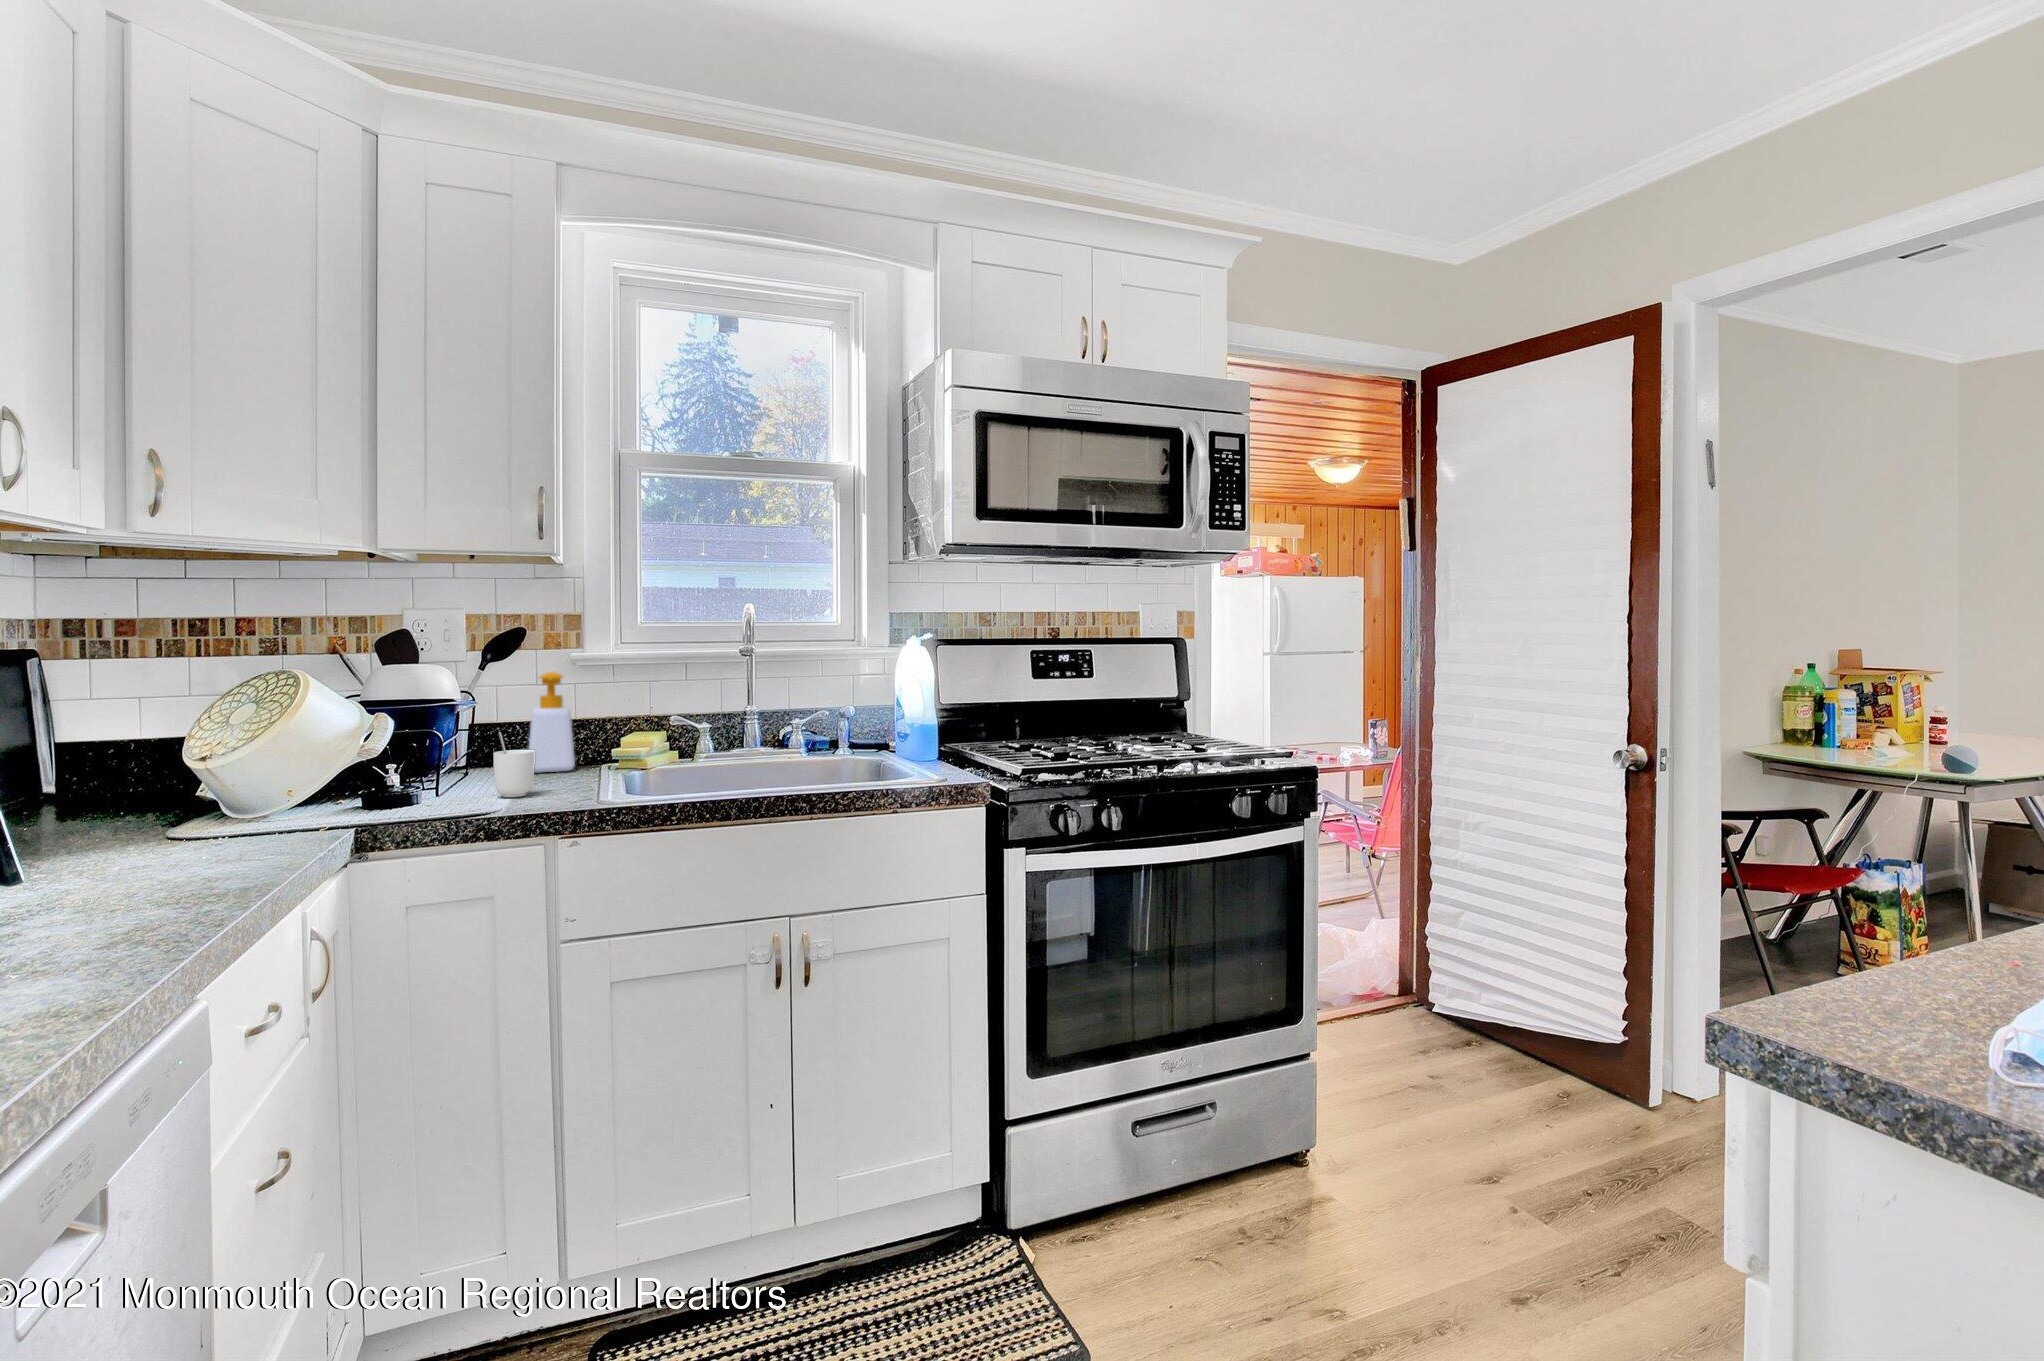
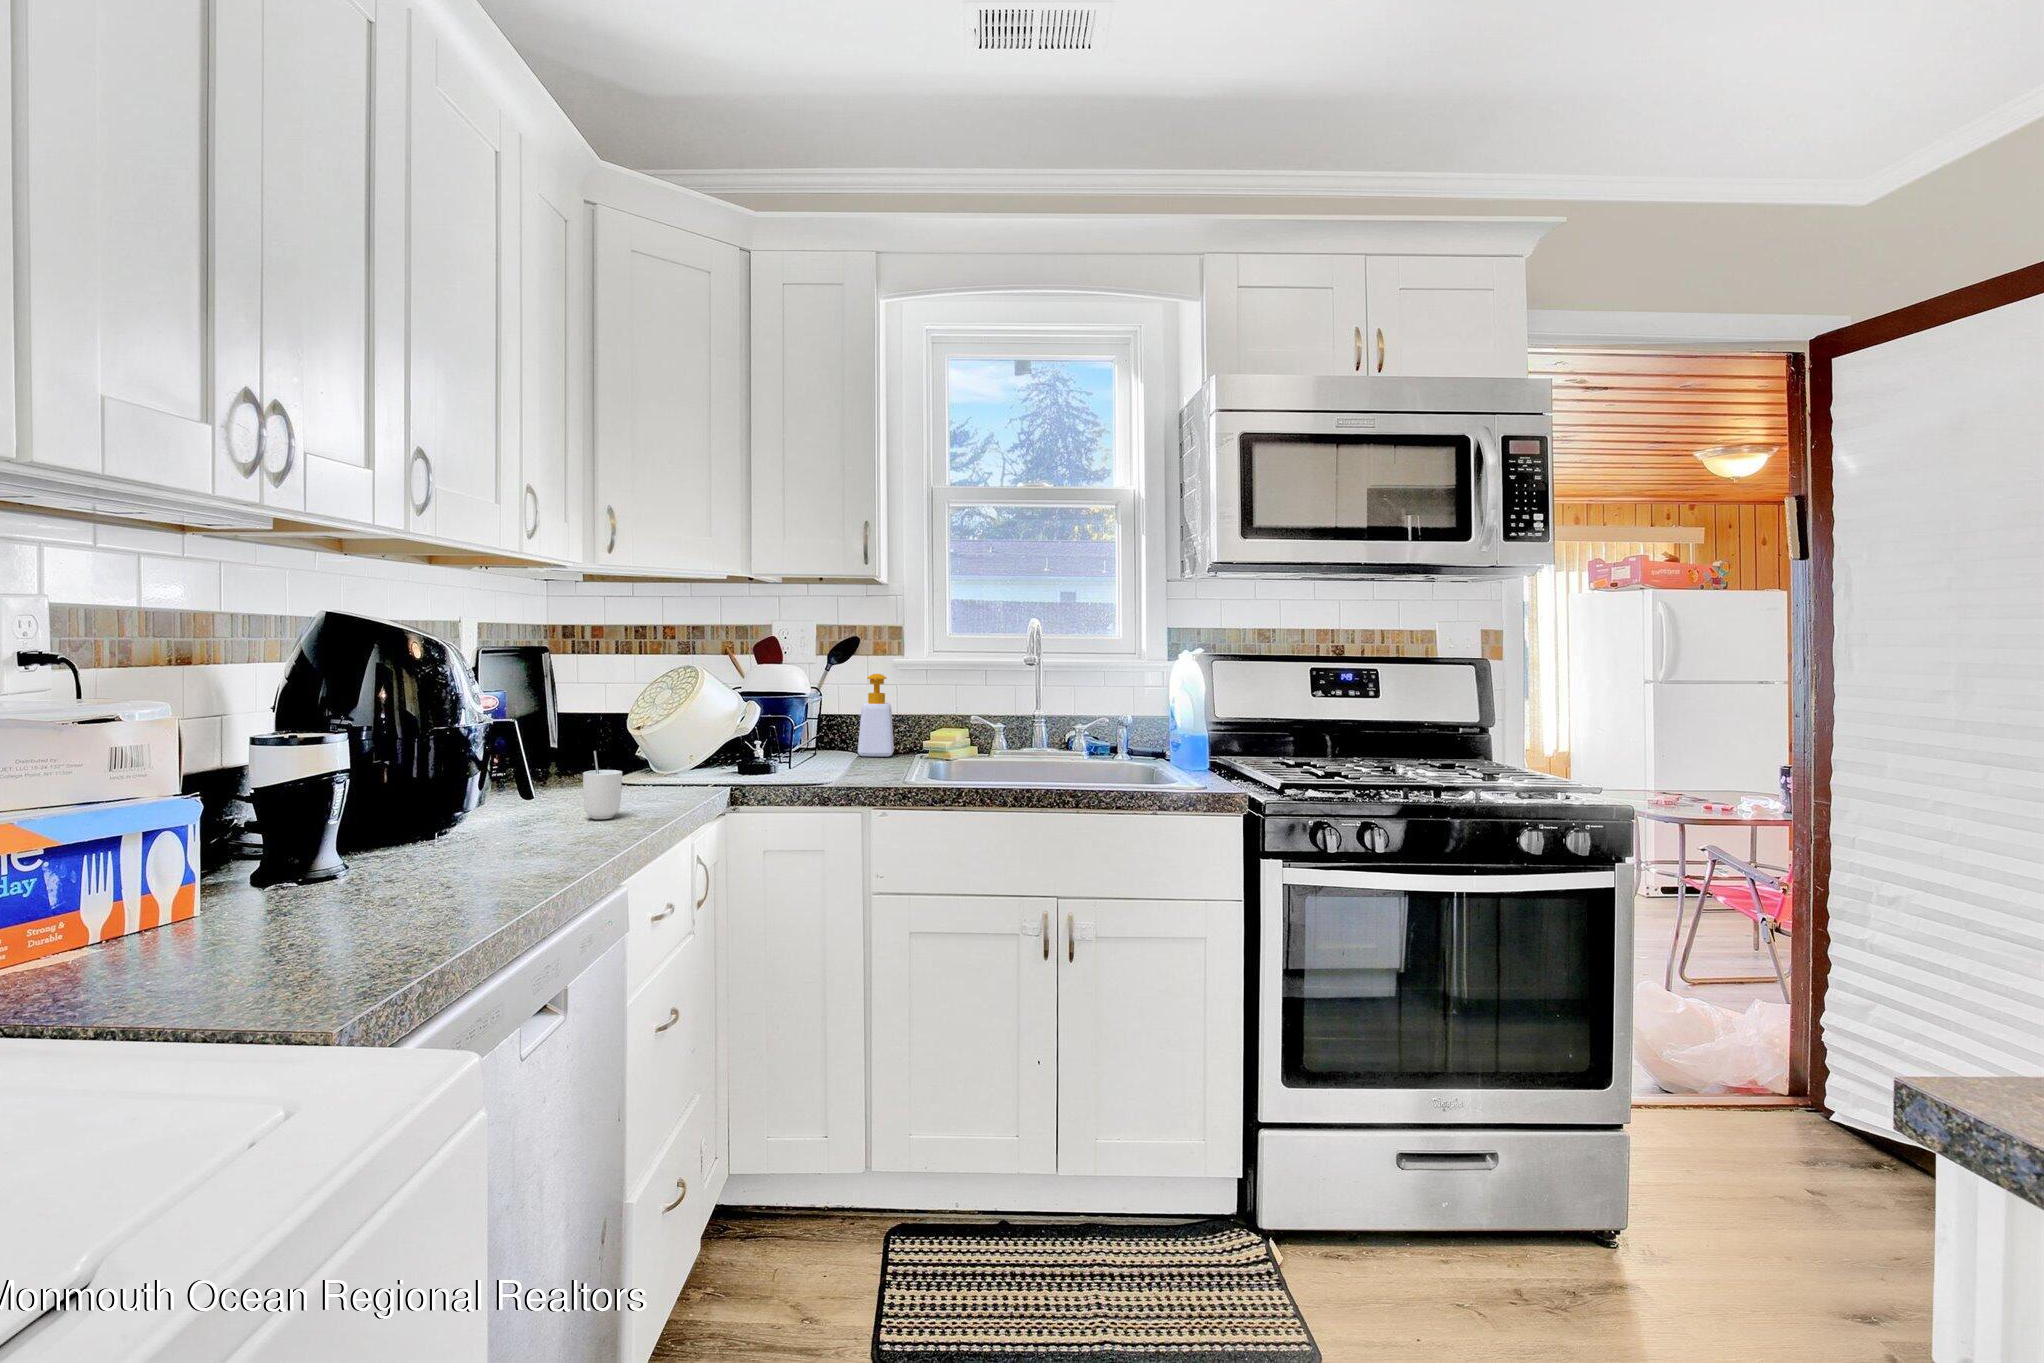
cup: present [493,732,535,797] -> present [583,751,622,819]

